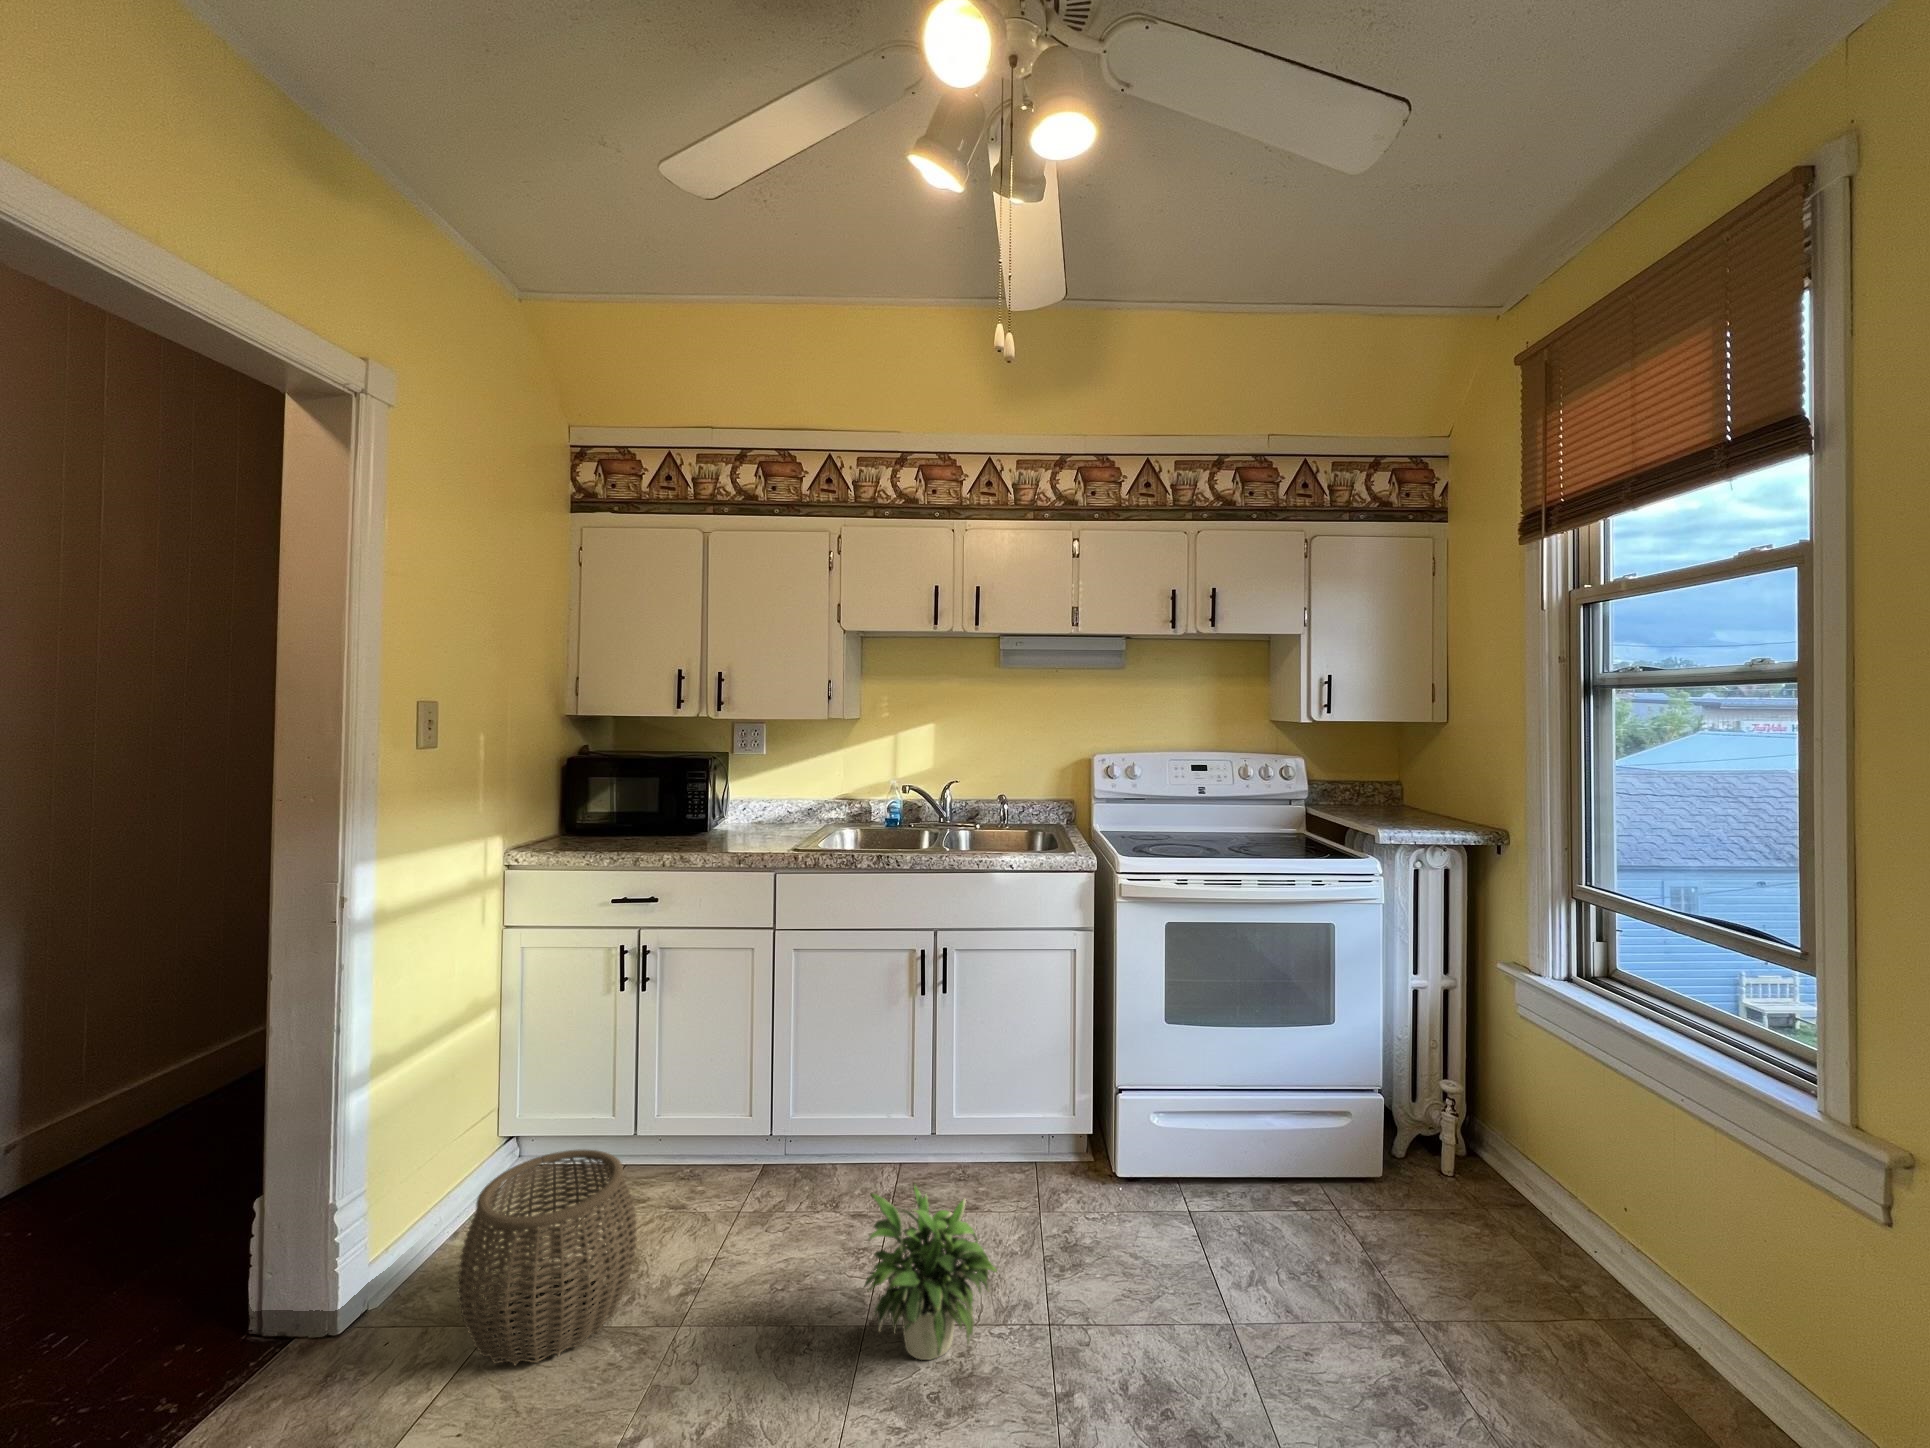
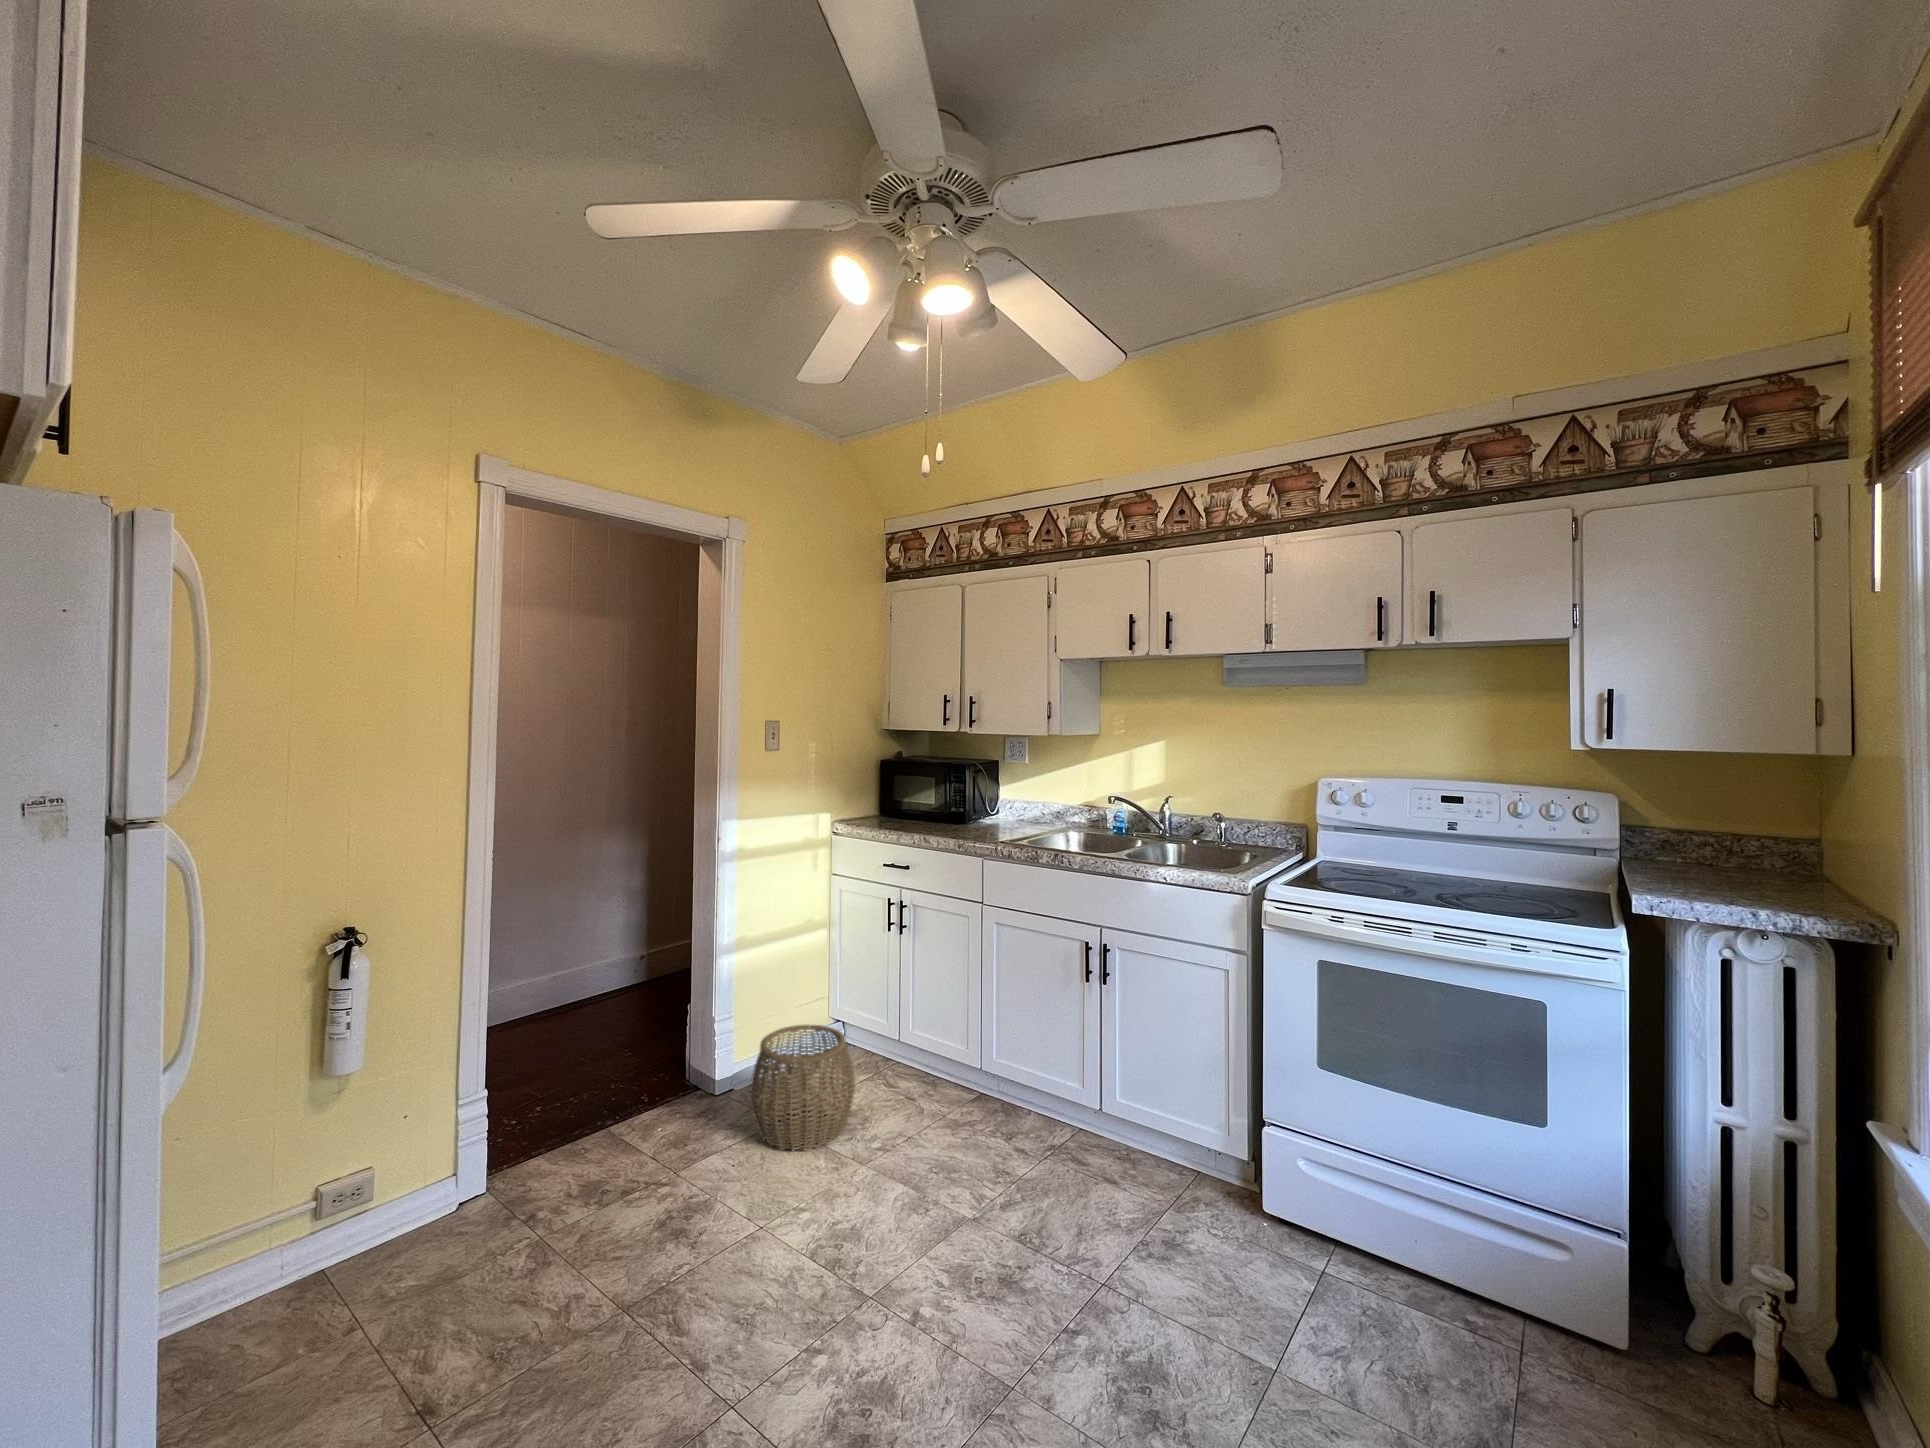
potted plant: present [864,1185,997,1360] -> none [943,1116,1056,1262]

